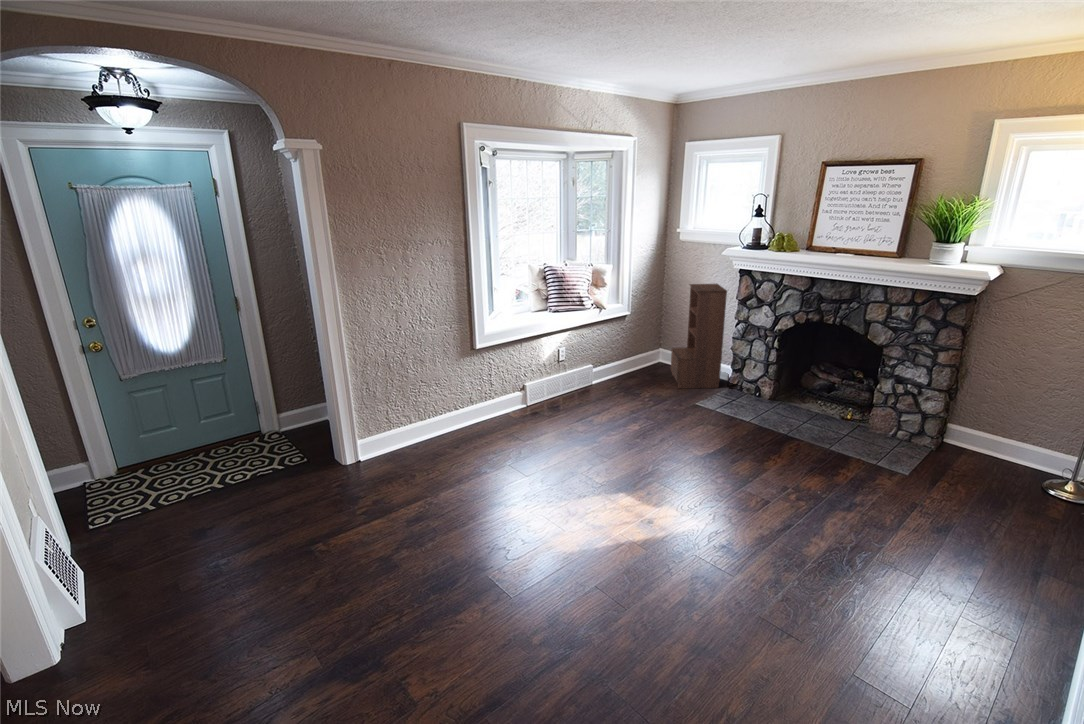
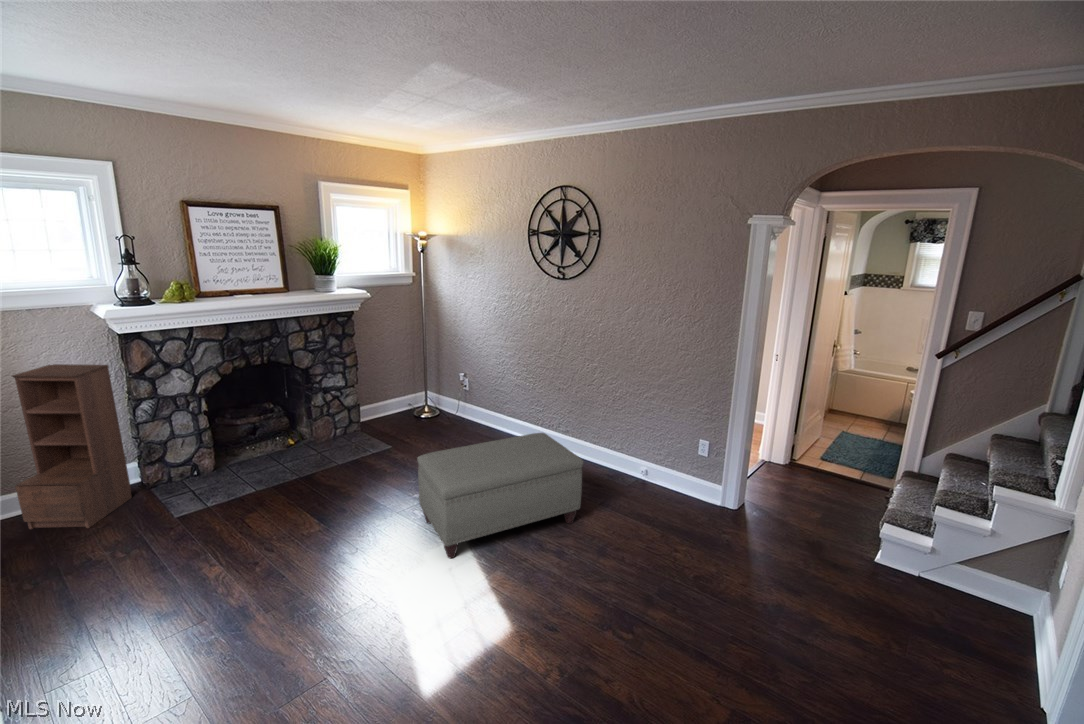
ottoman: none [677,446,914,655] -> present [417,433,584,558]

